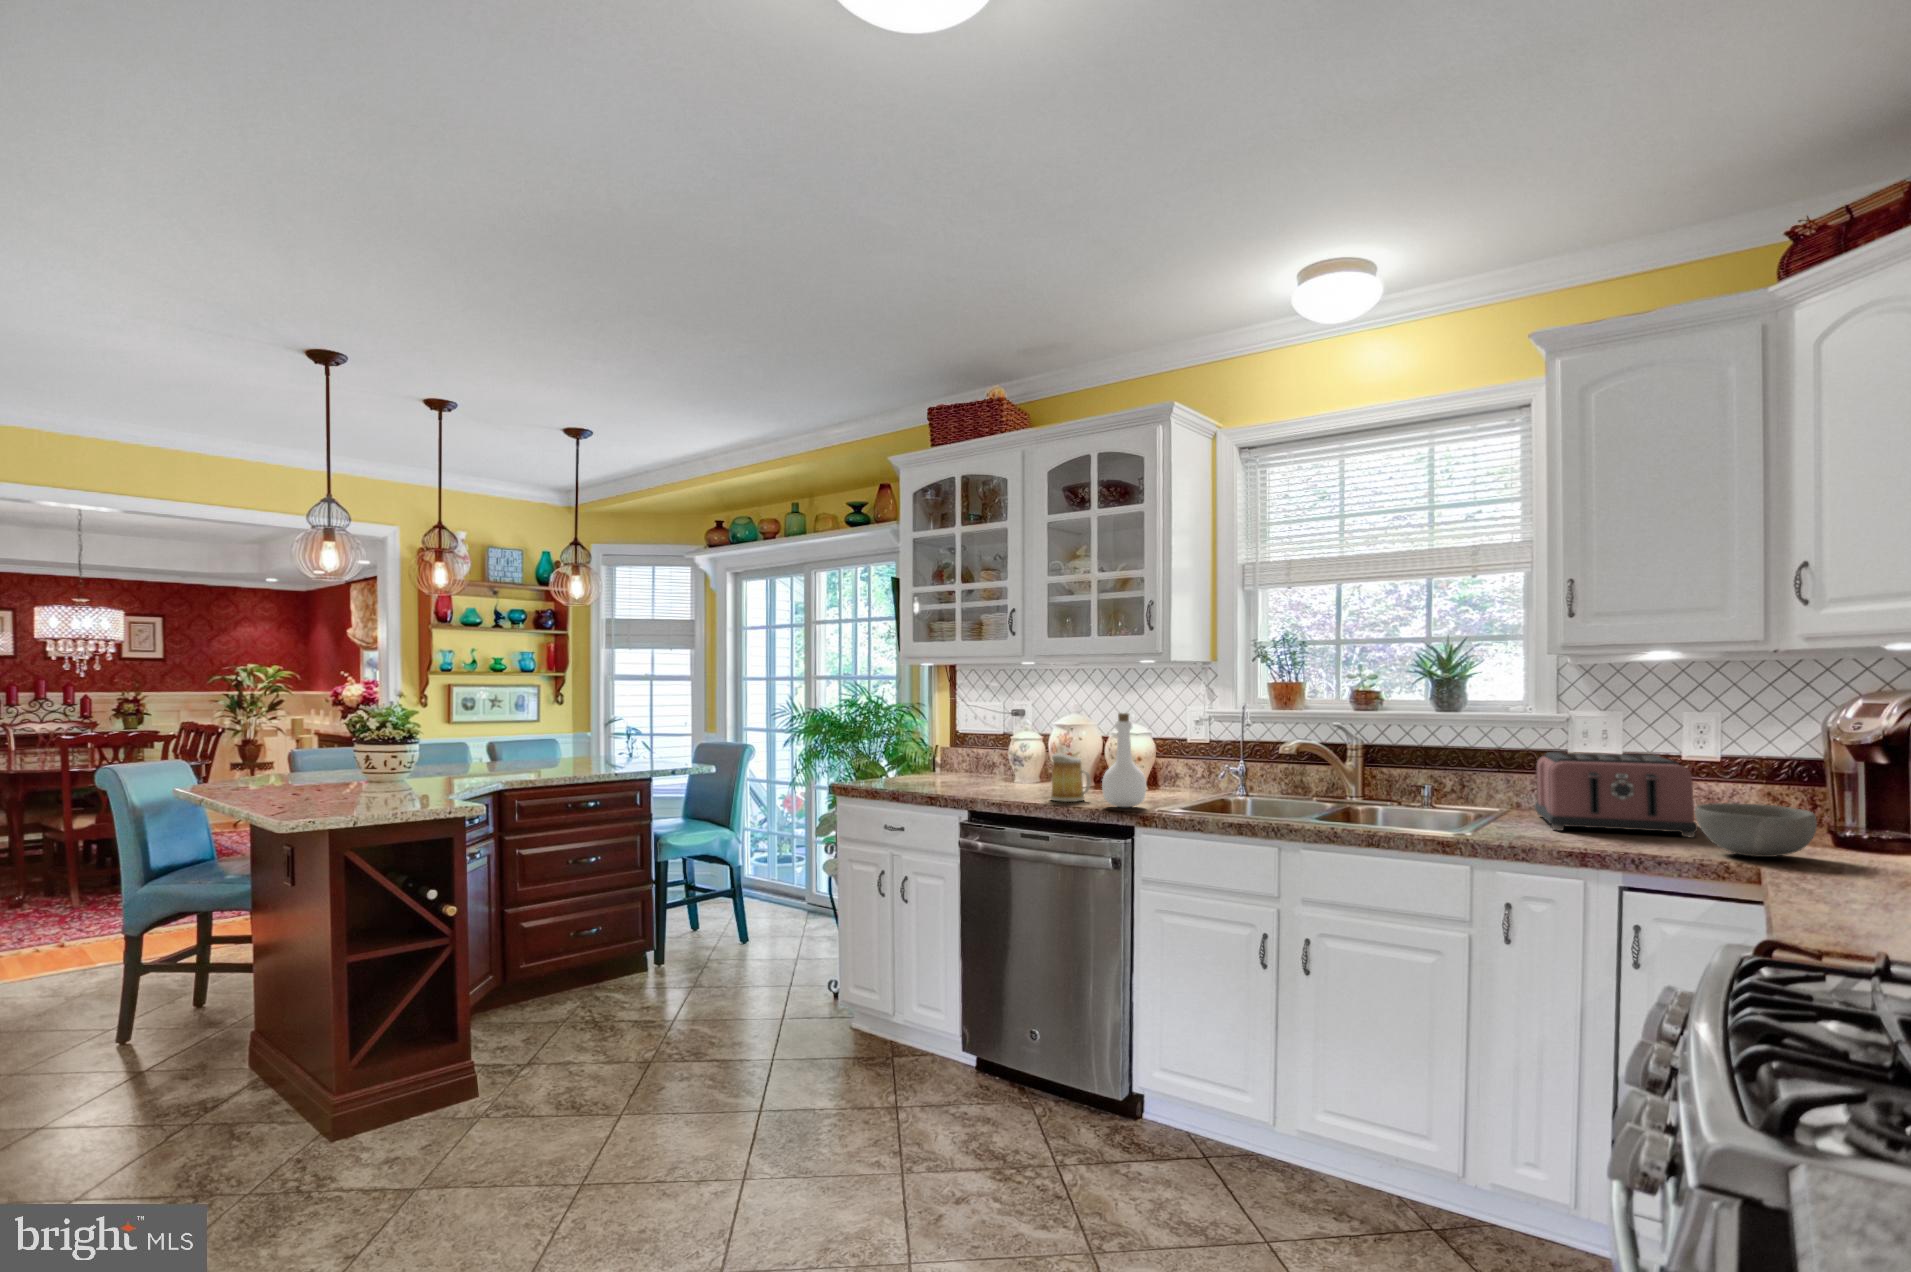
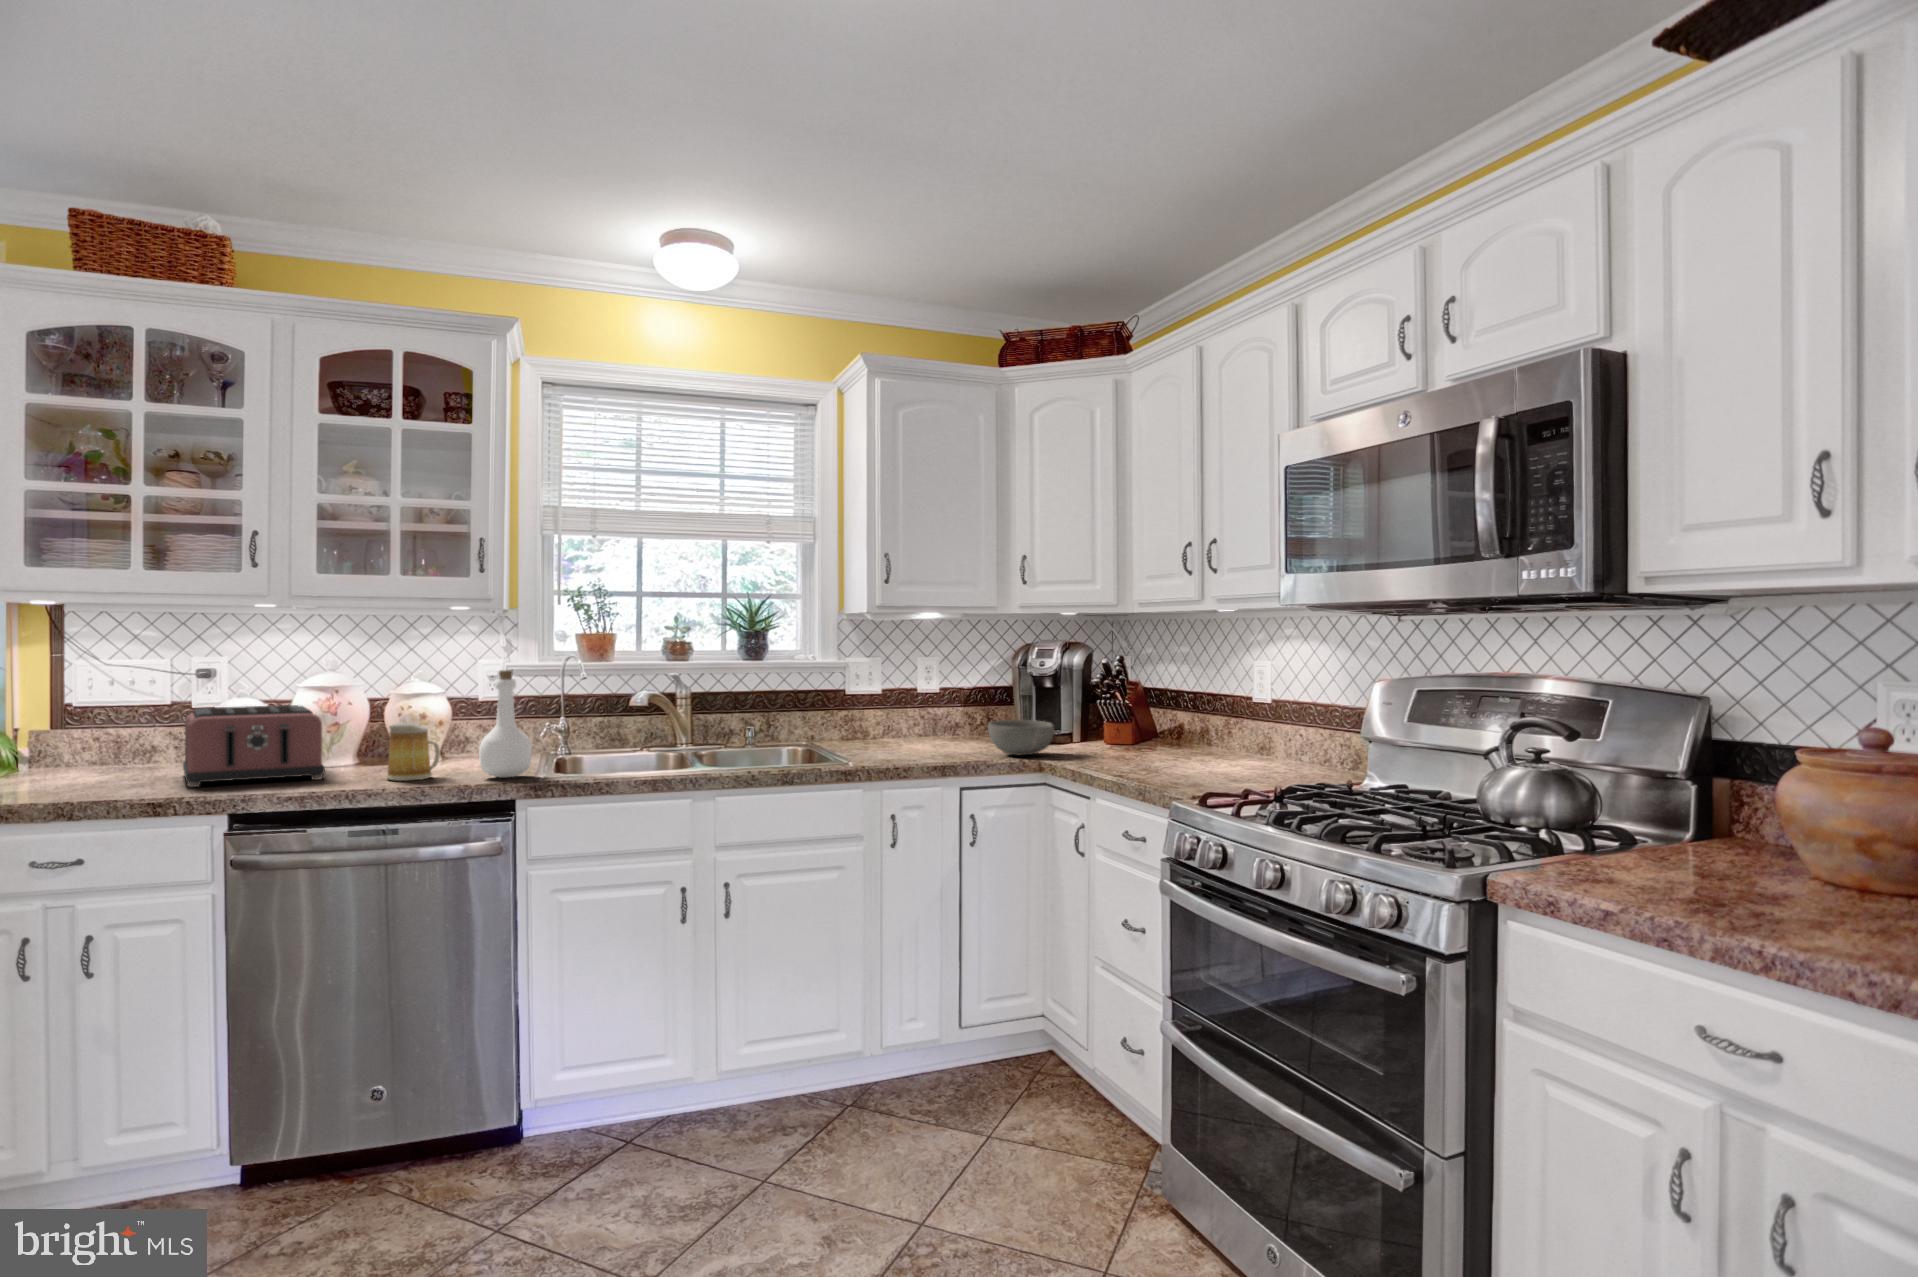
toaster: present [1535,752,1698,837] -> present [183,705,325,787]

